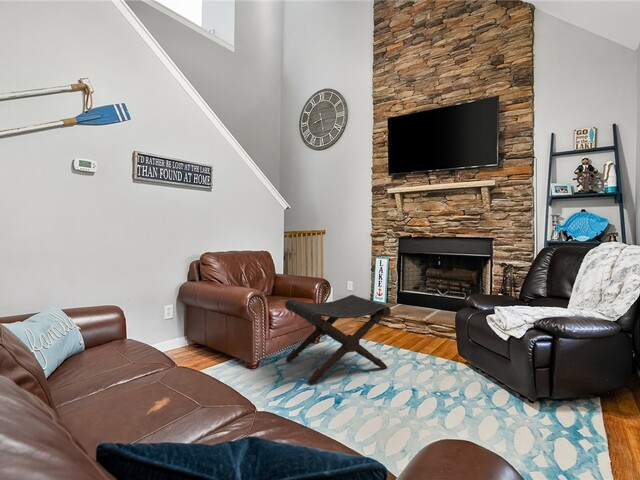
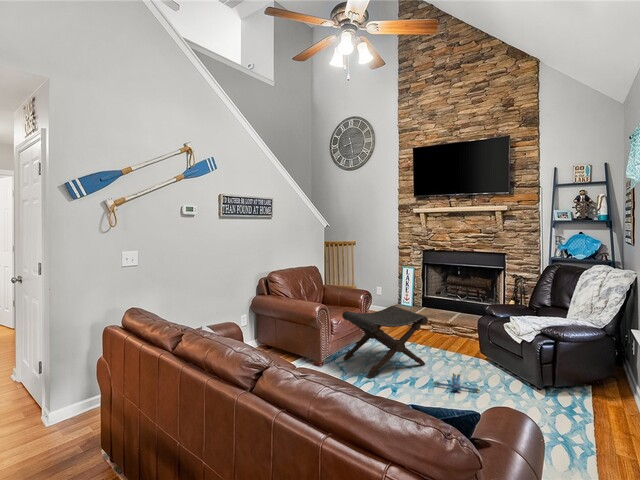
plush toy: none [392,379,452,406] -> present [434,373,480,392]

